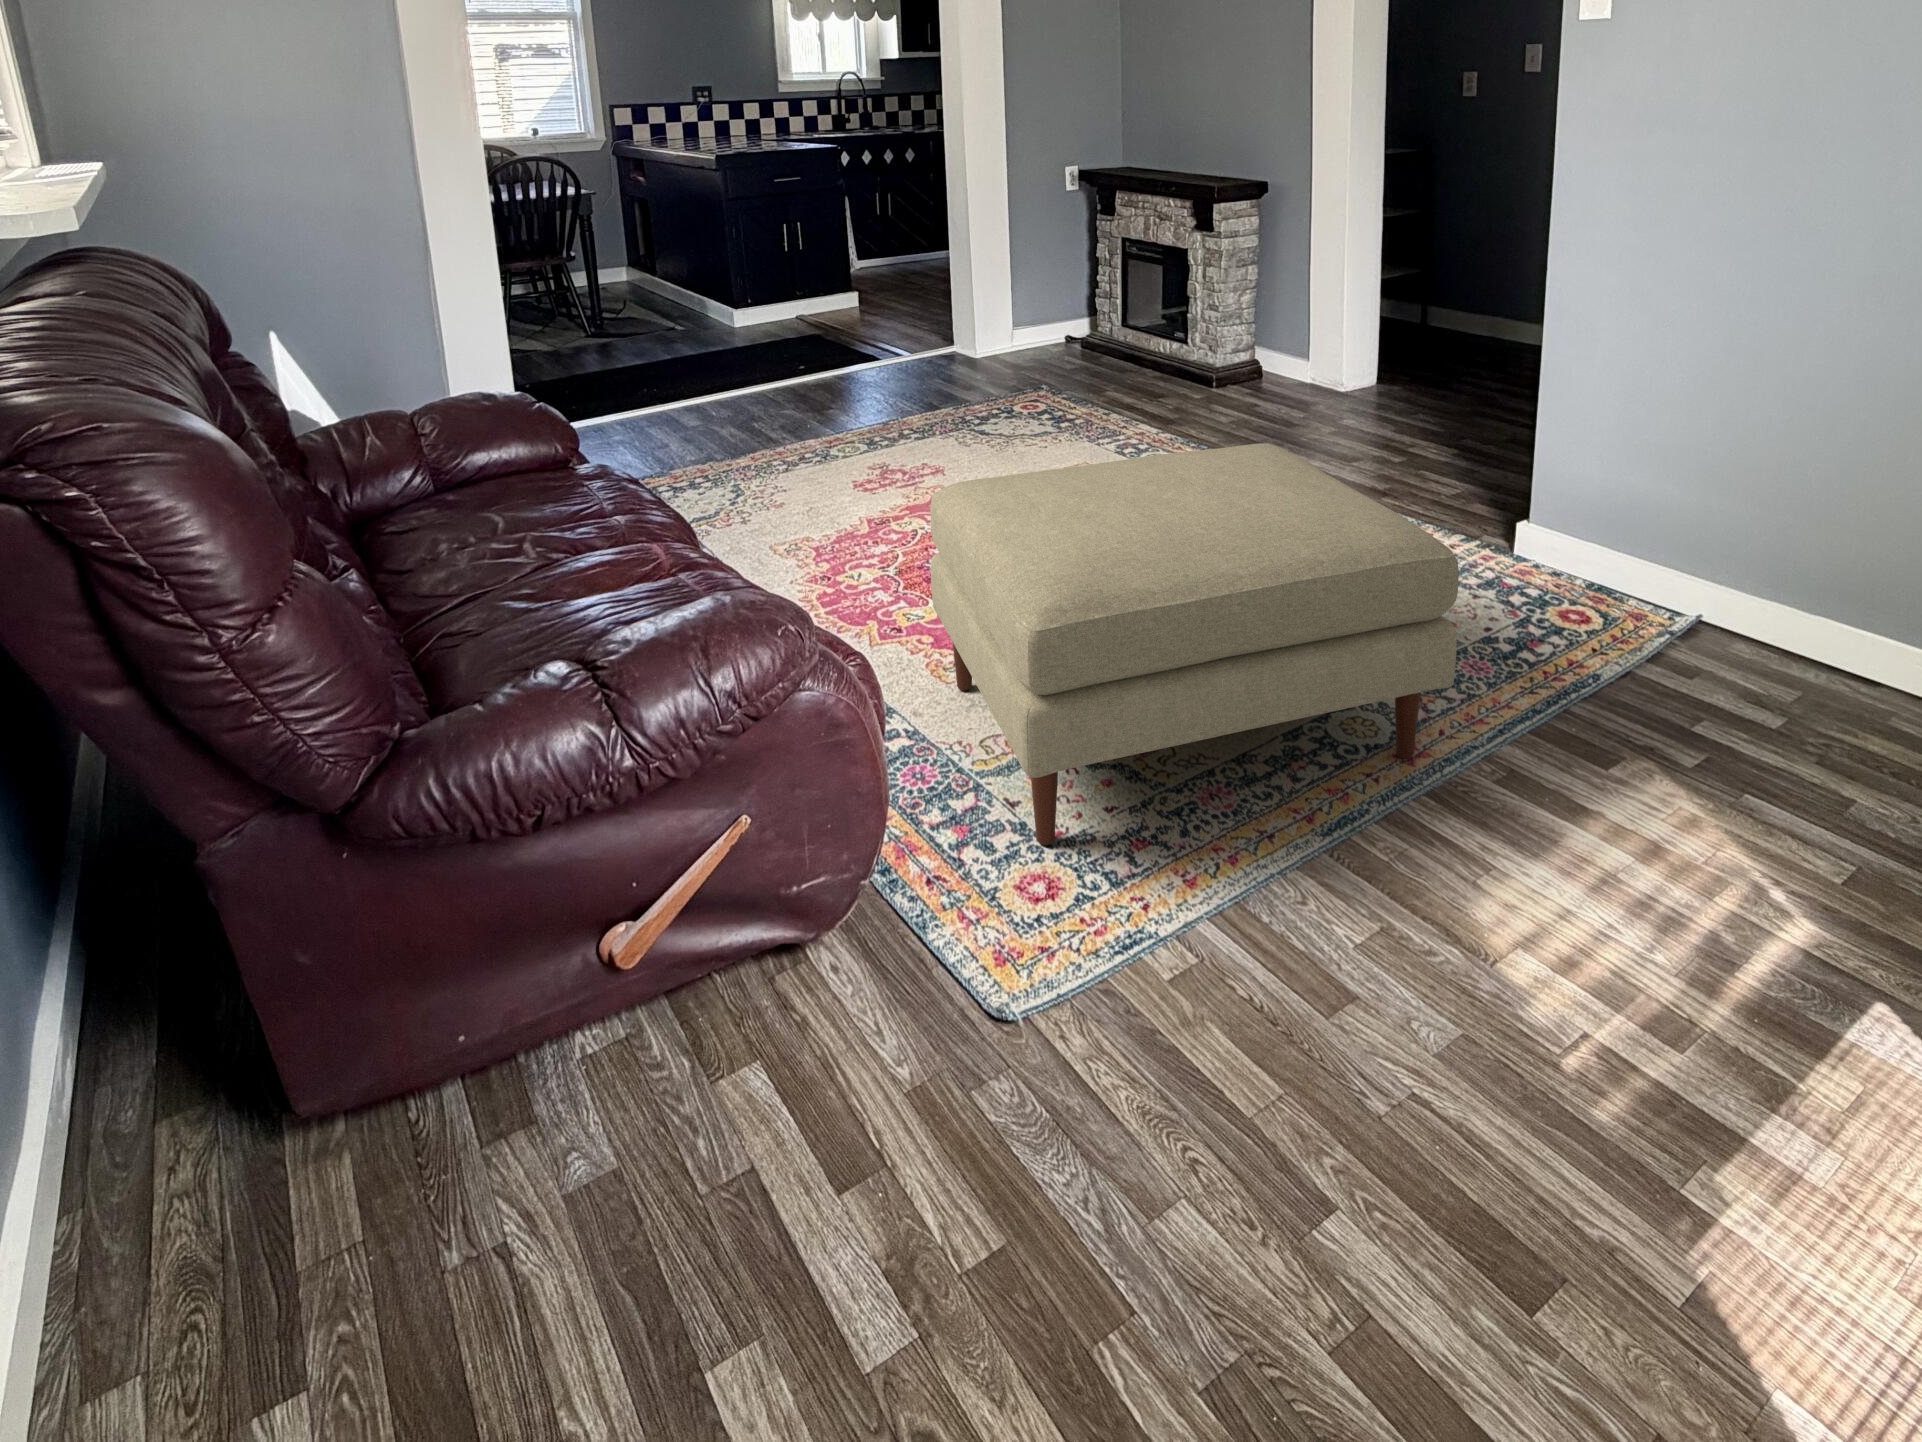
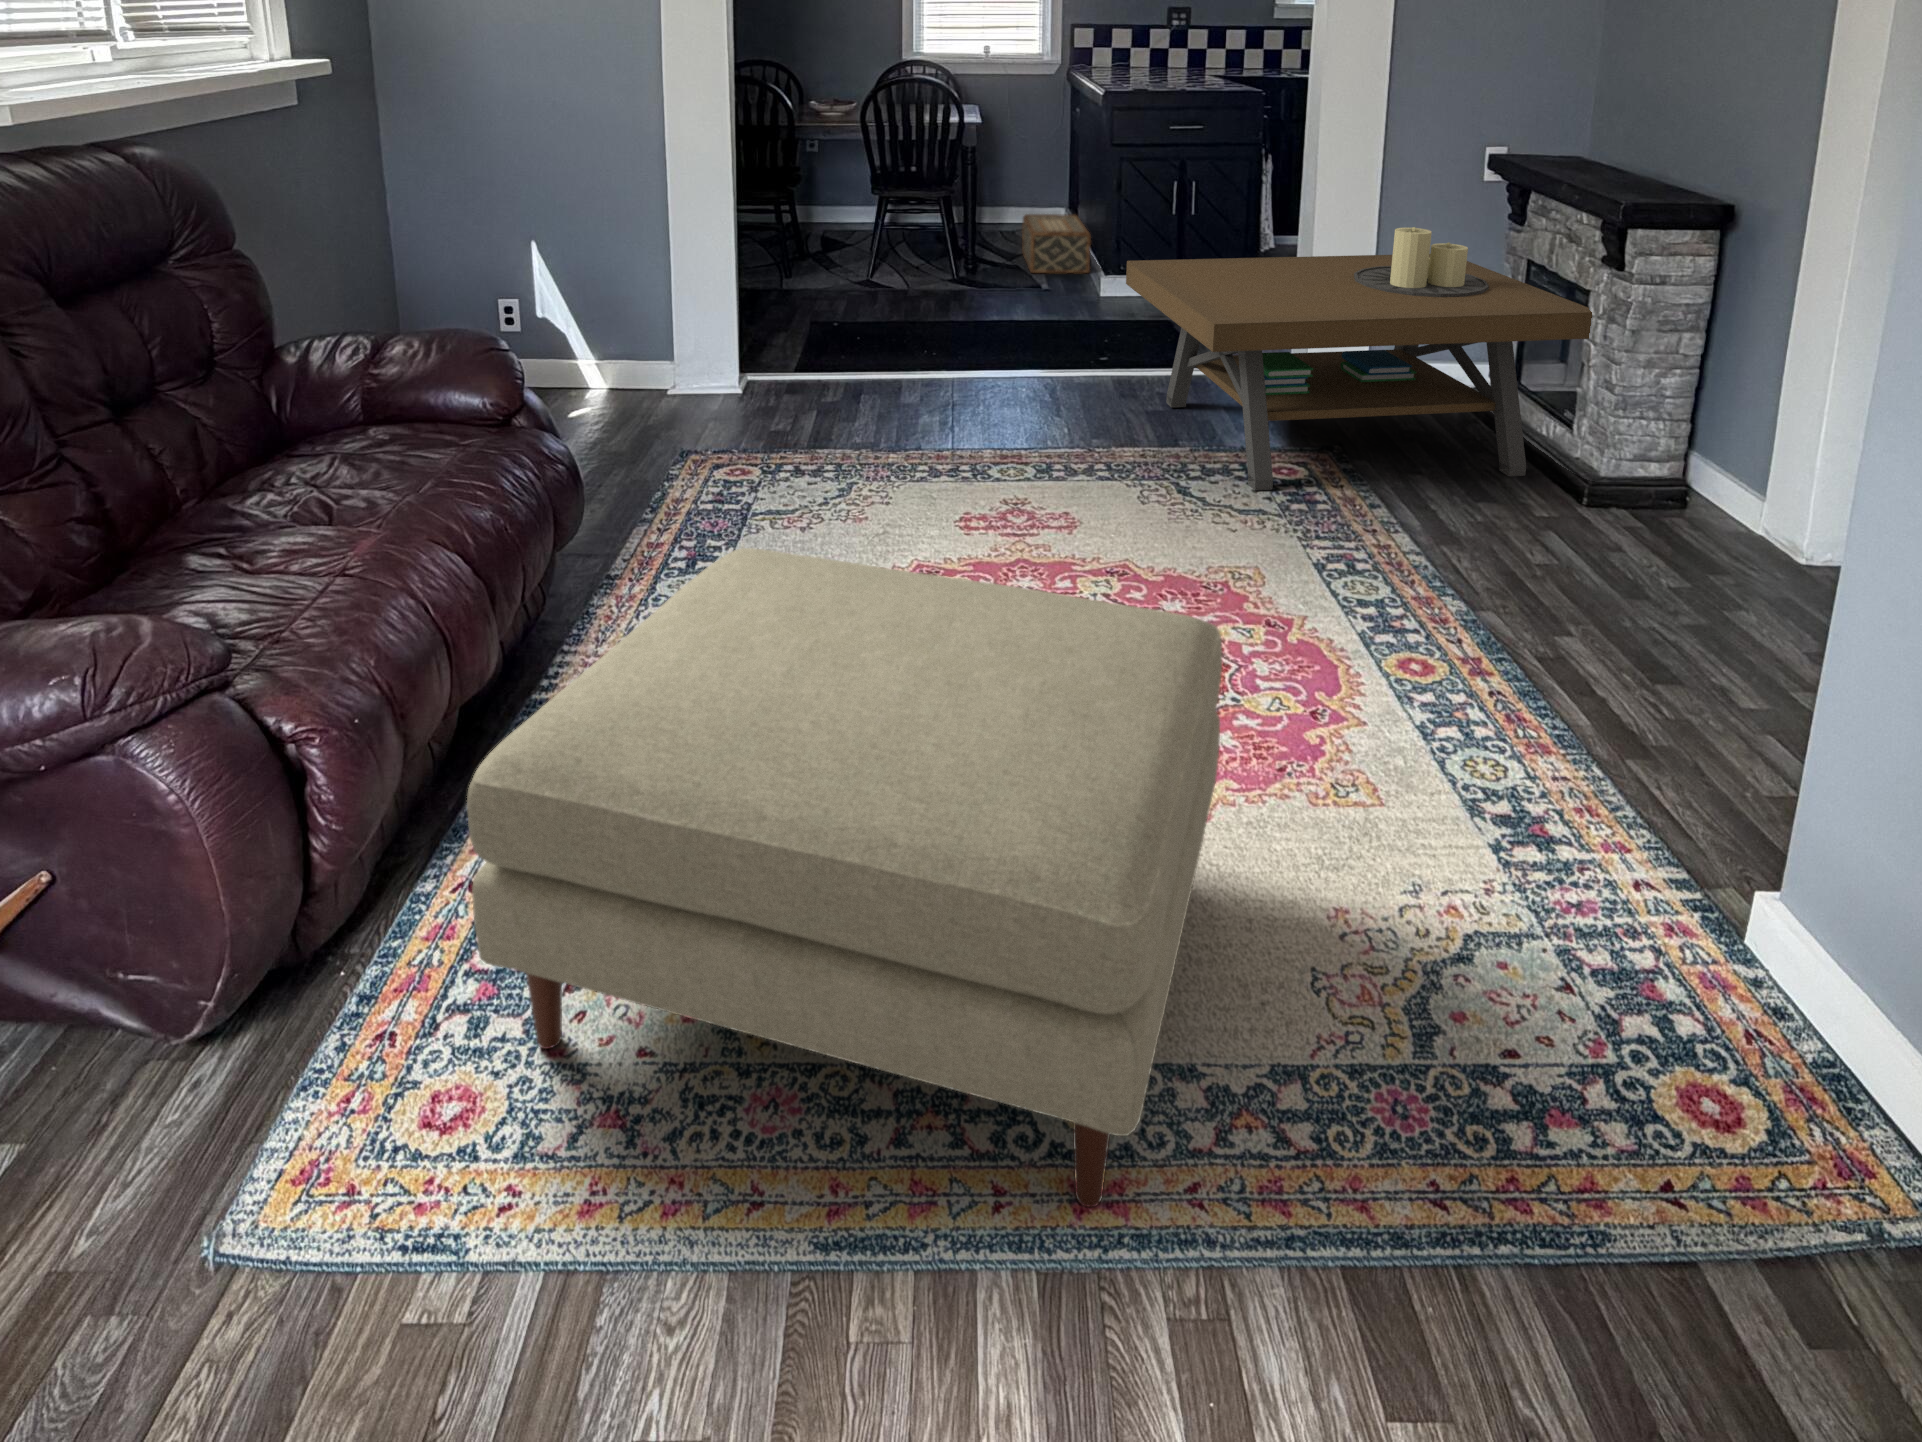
coffee table: none [858,227,1198,431] -> present [1126,227,1592,490]
woven basket: none [612,274,700,329] -> present [1022,214,1091,273]

